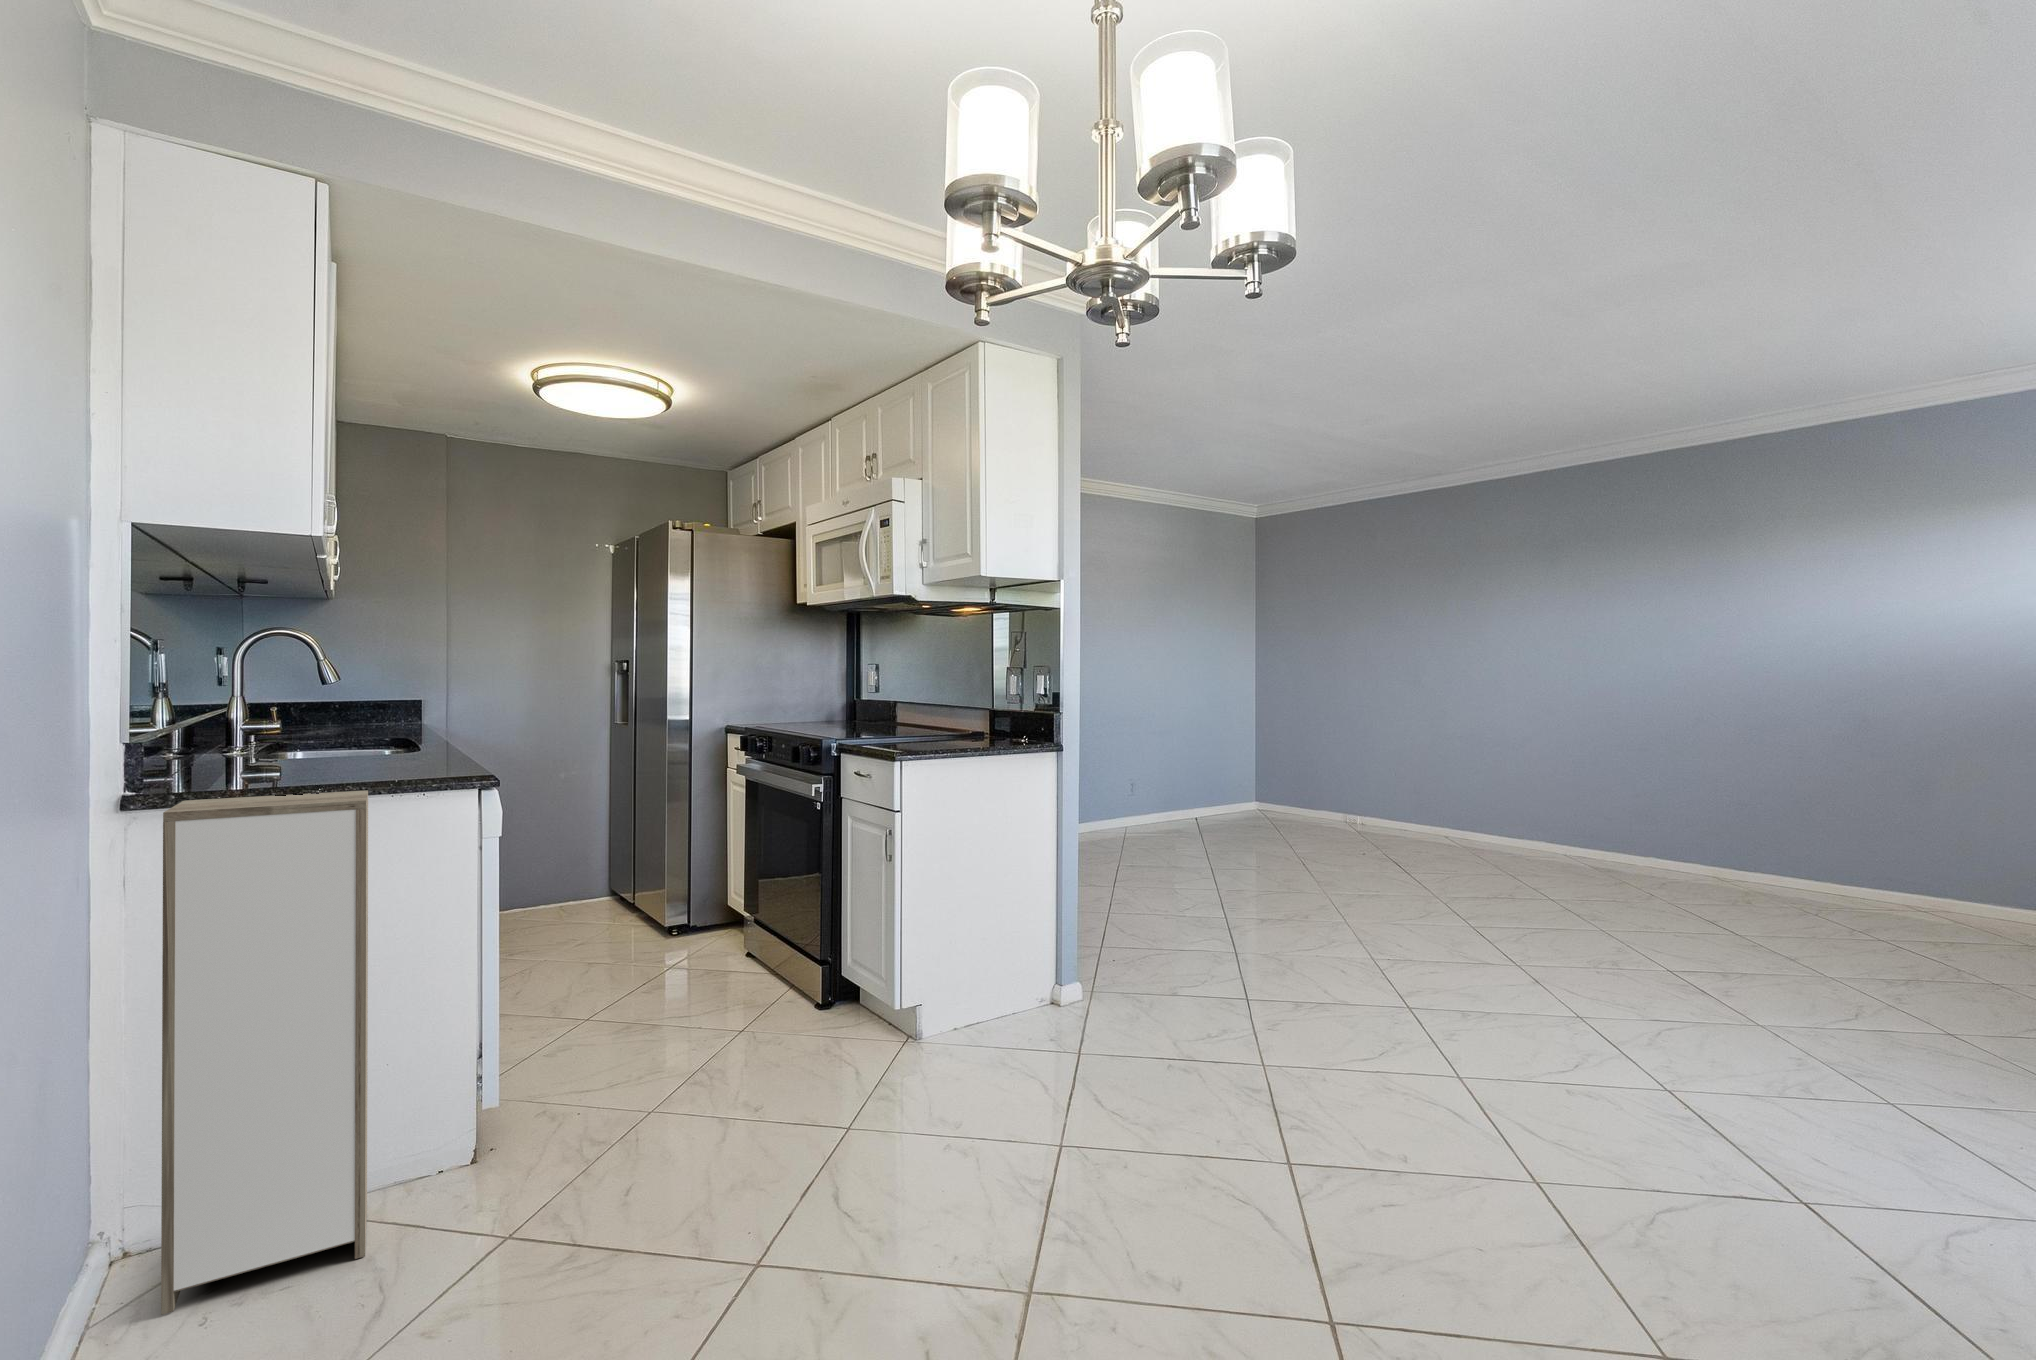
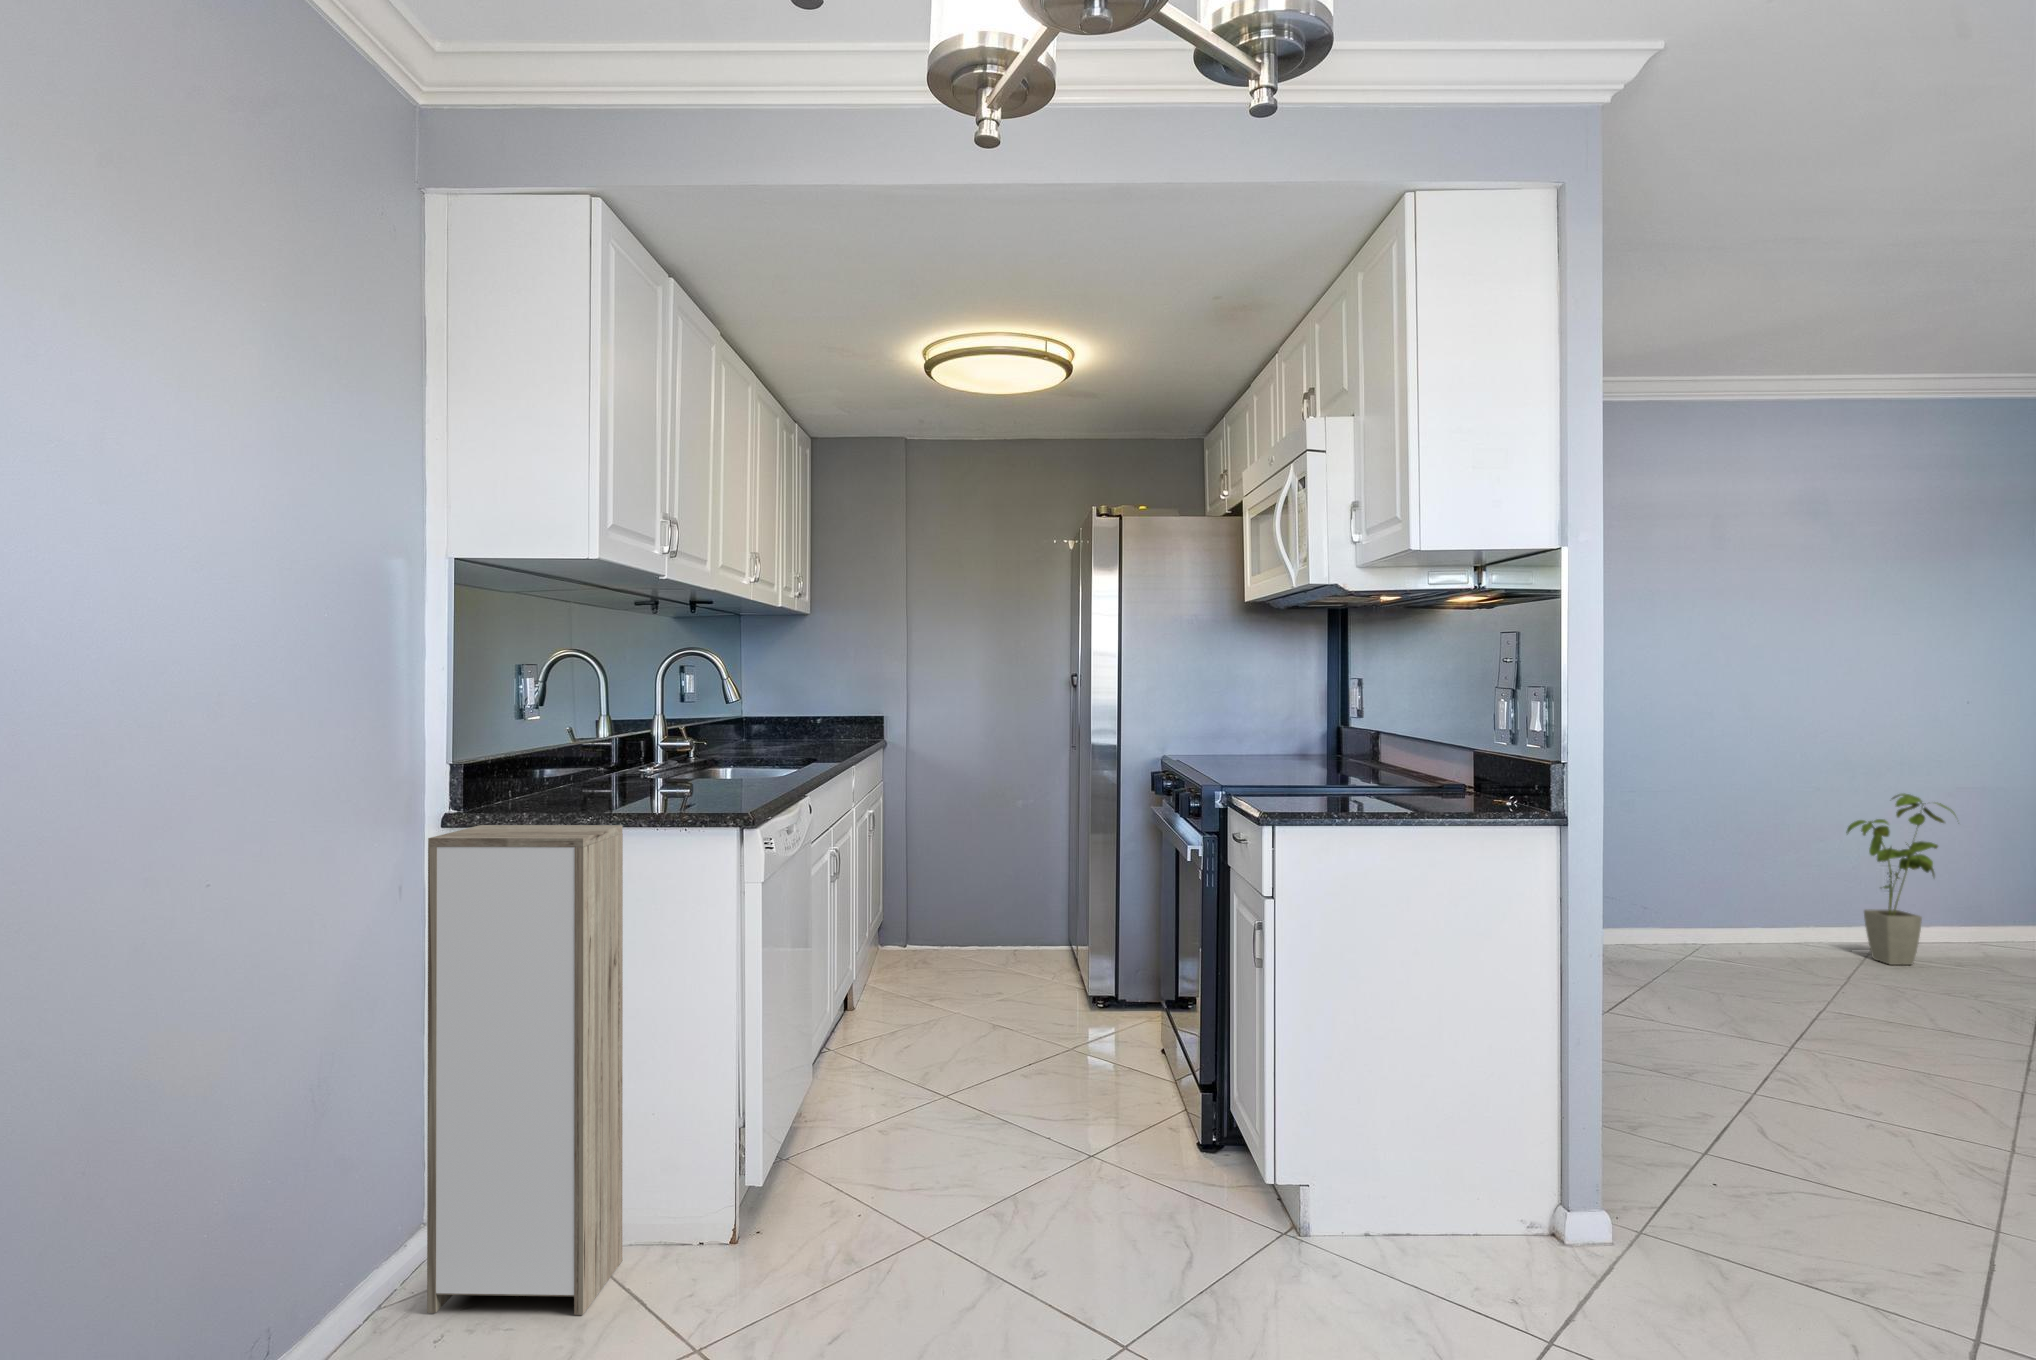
house plant: none [1115,737,1168,838] -> present [1846,793,1955,965]

